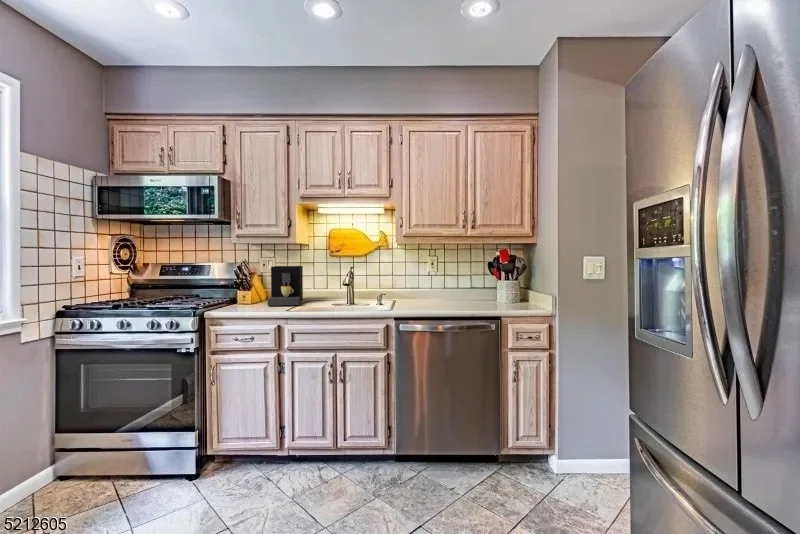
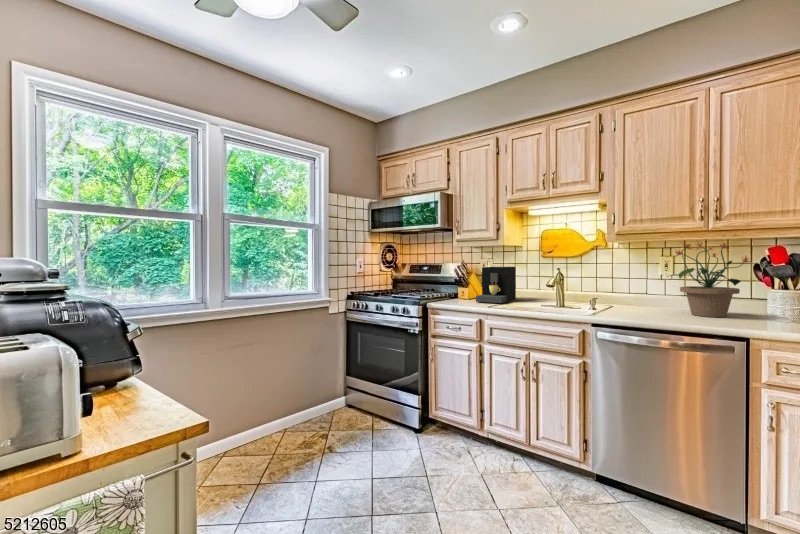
potted plant: none [435,245,490,304] -> present [672,243,751,317]

